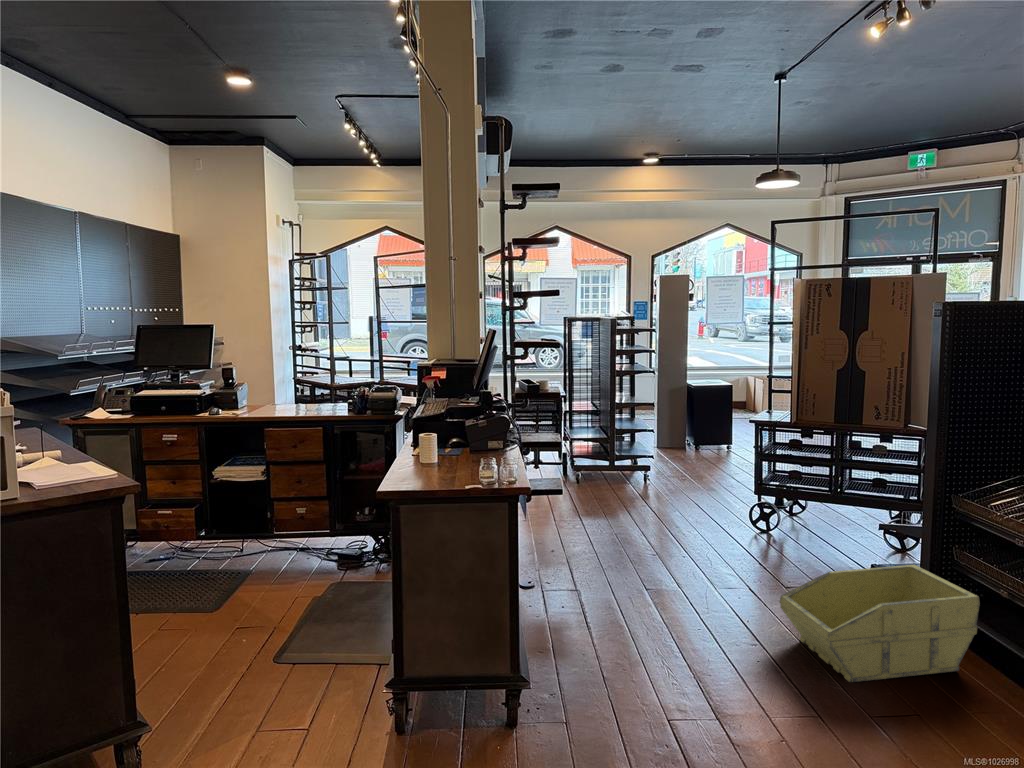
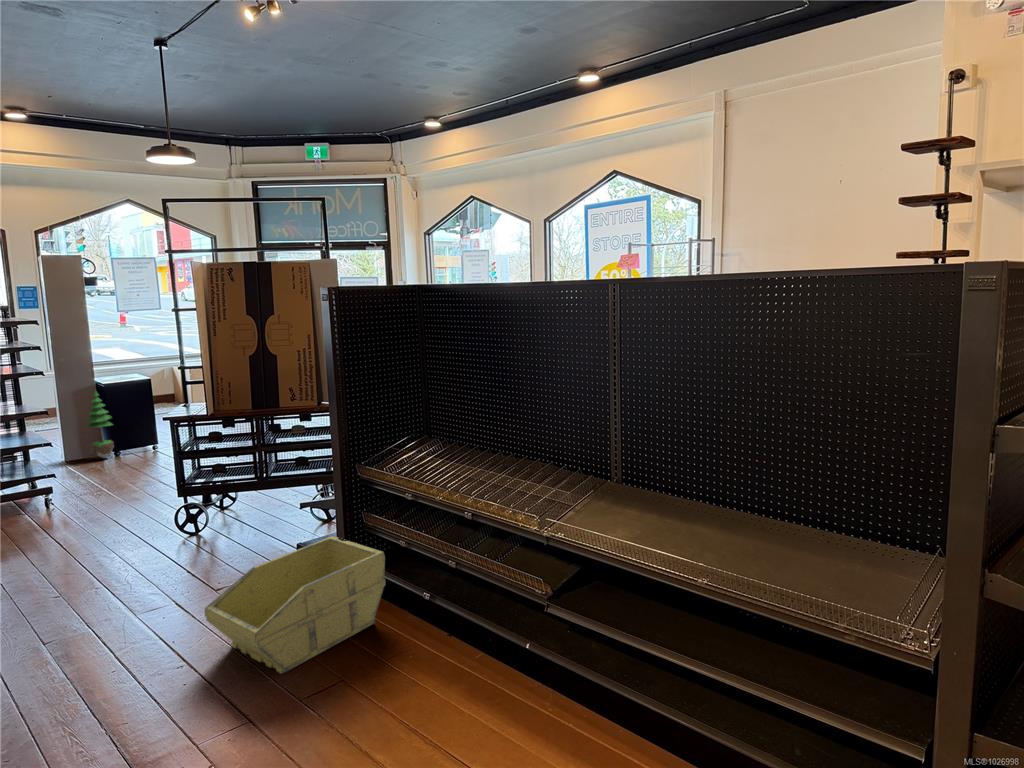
potted tree: none [676,390,698,451] -> present [86,391,114,459]

